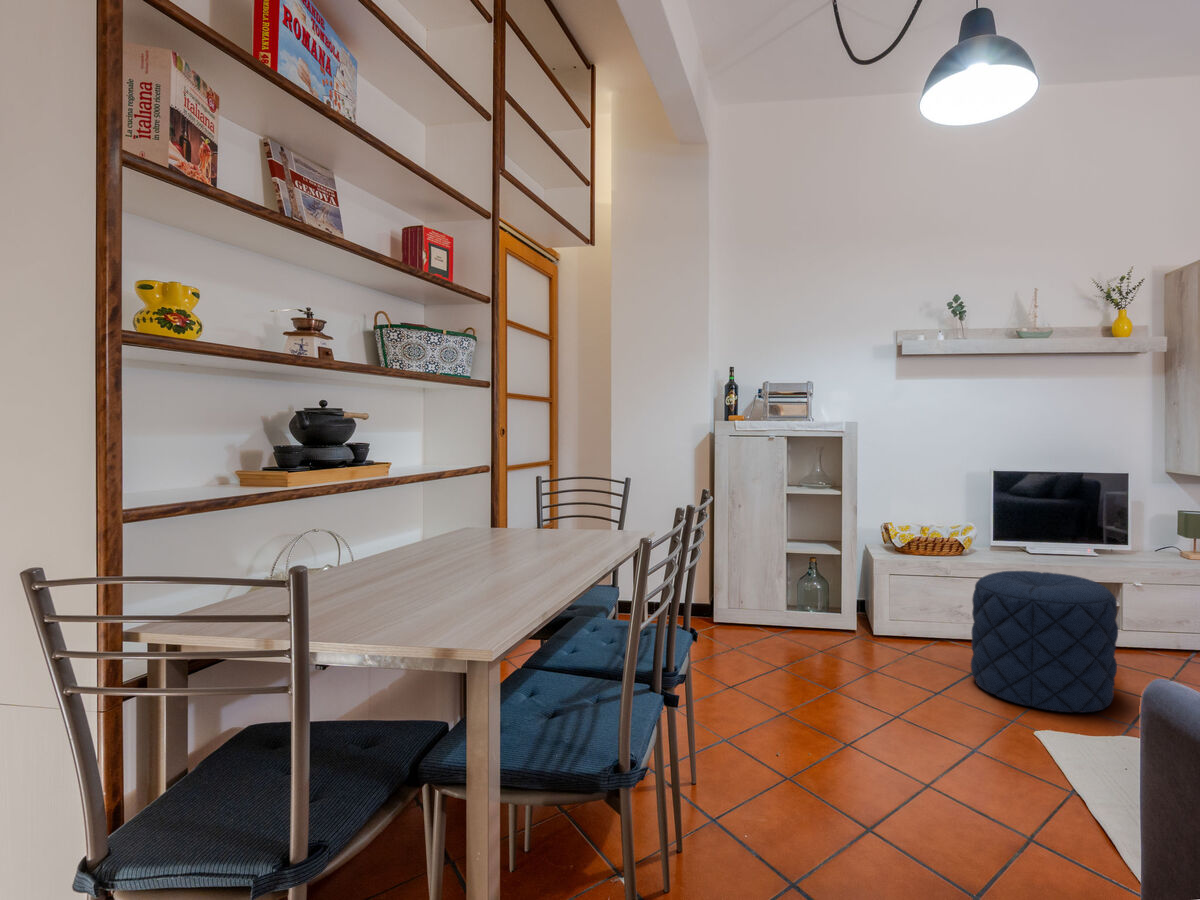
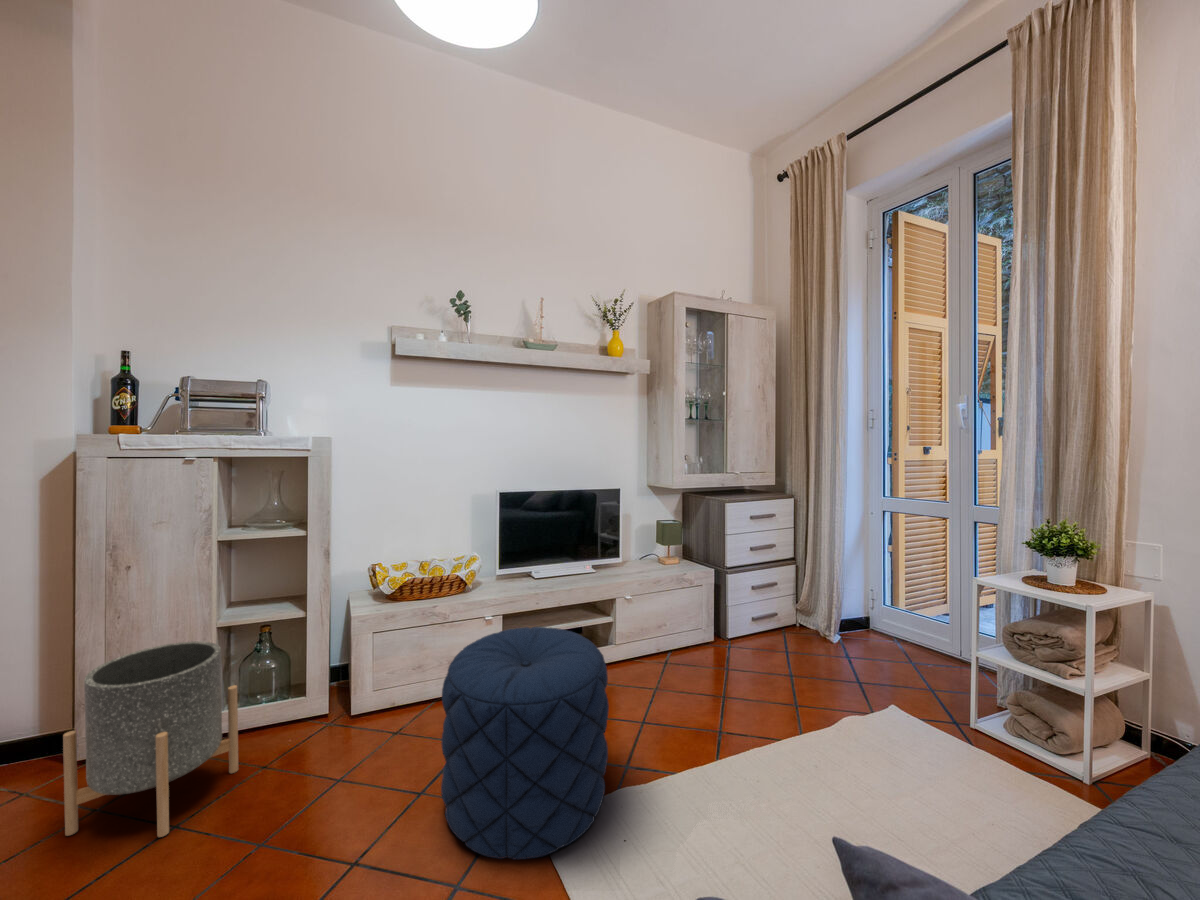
planter: none [739,554,813,655] -> present [63,641,238,837]

